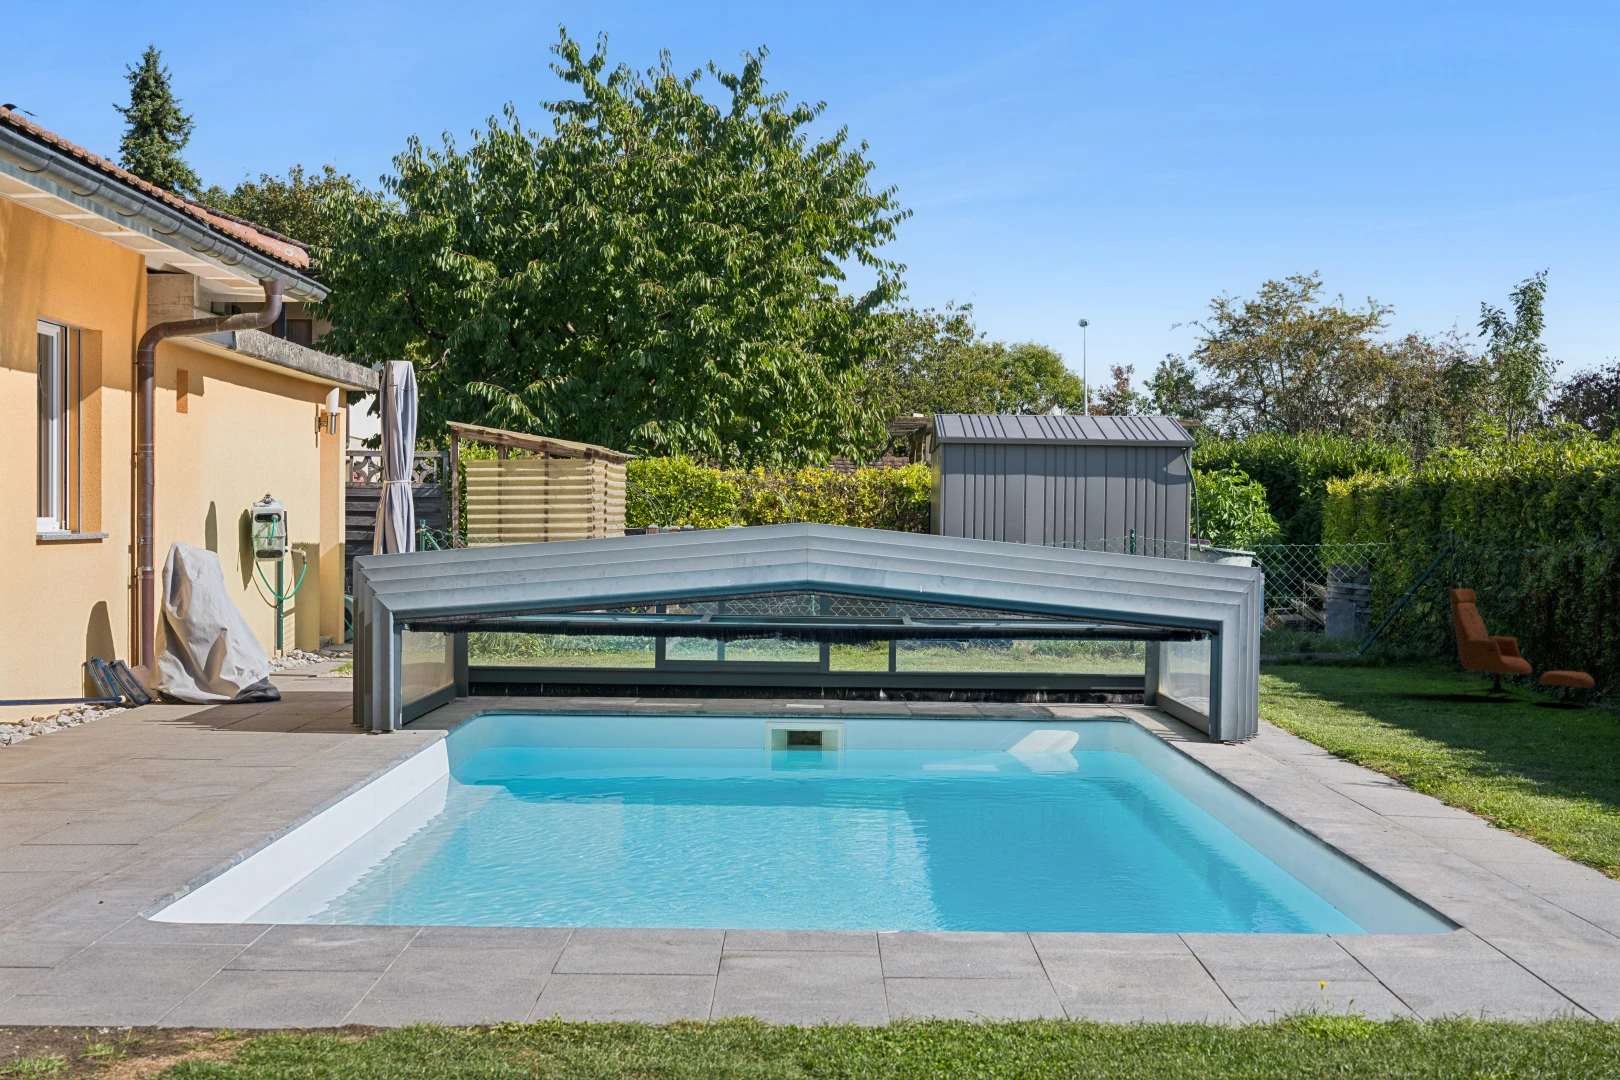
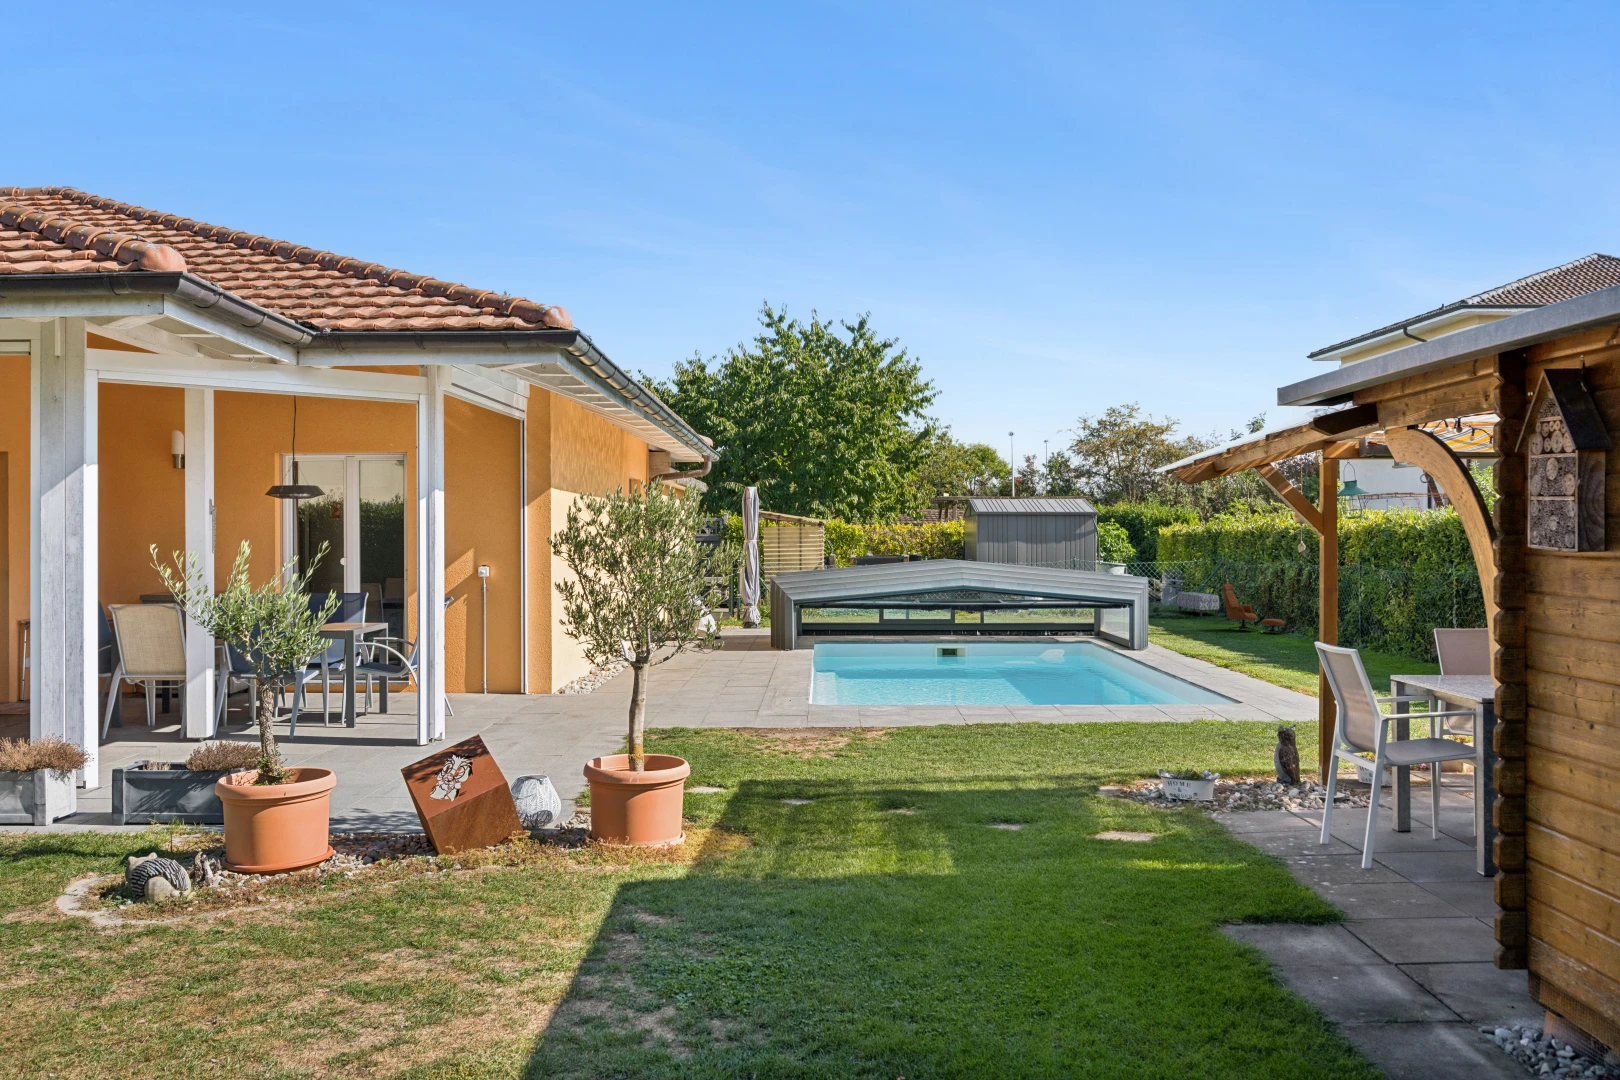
bench: none [1356,614,1448,666] -> present [1177,592,1219,616]

